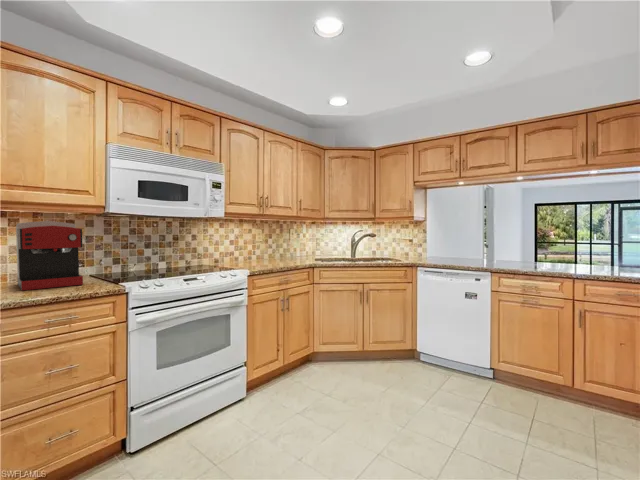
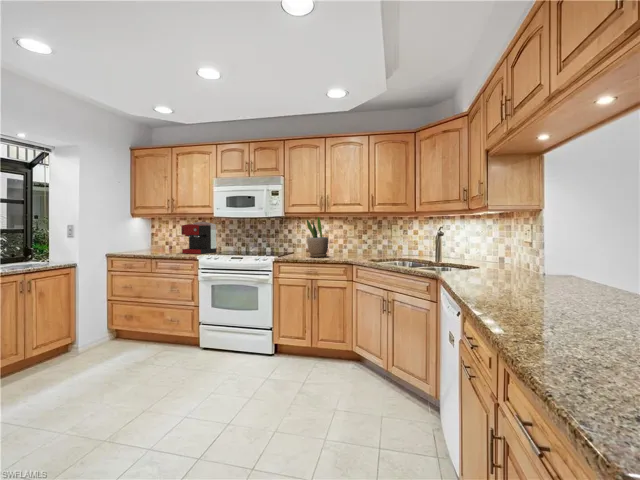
potted plant: none [240,219,264,266] -> present [307,217,328,257]

